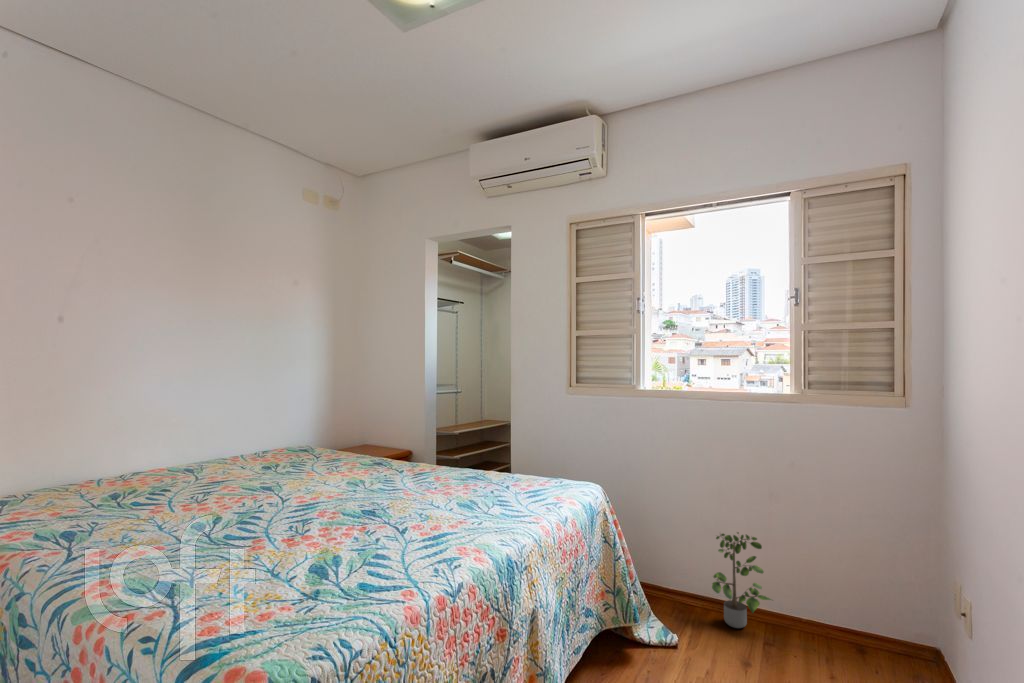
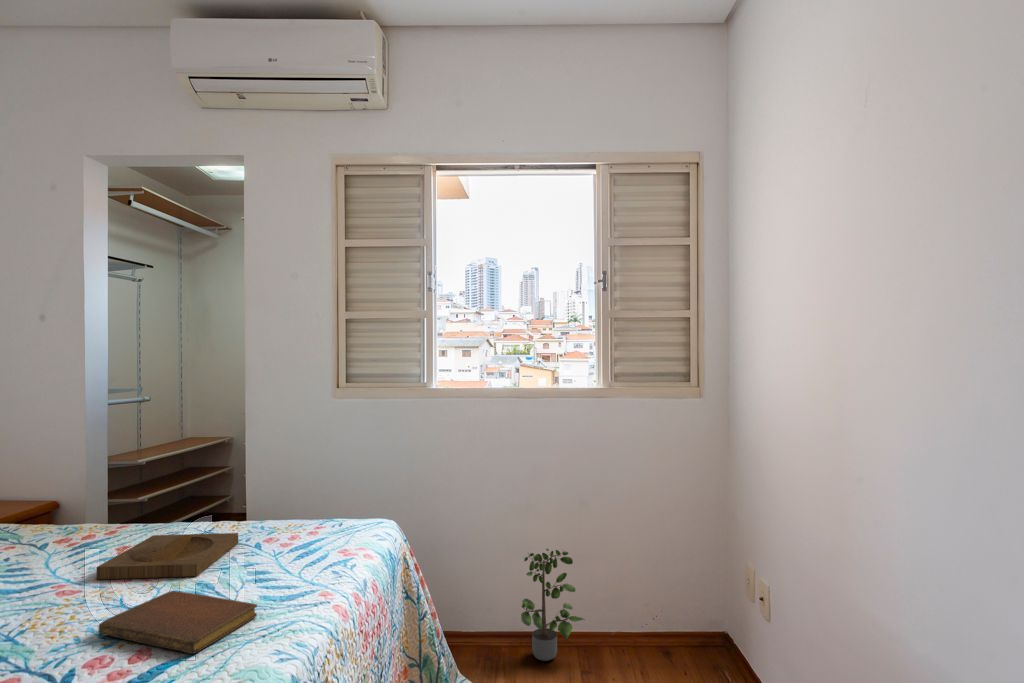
tray: none [422,473,497,498] -> present [97,533,238,579]
notebook: none [420,501,496,532] -> present [99,591,257,654]

